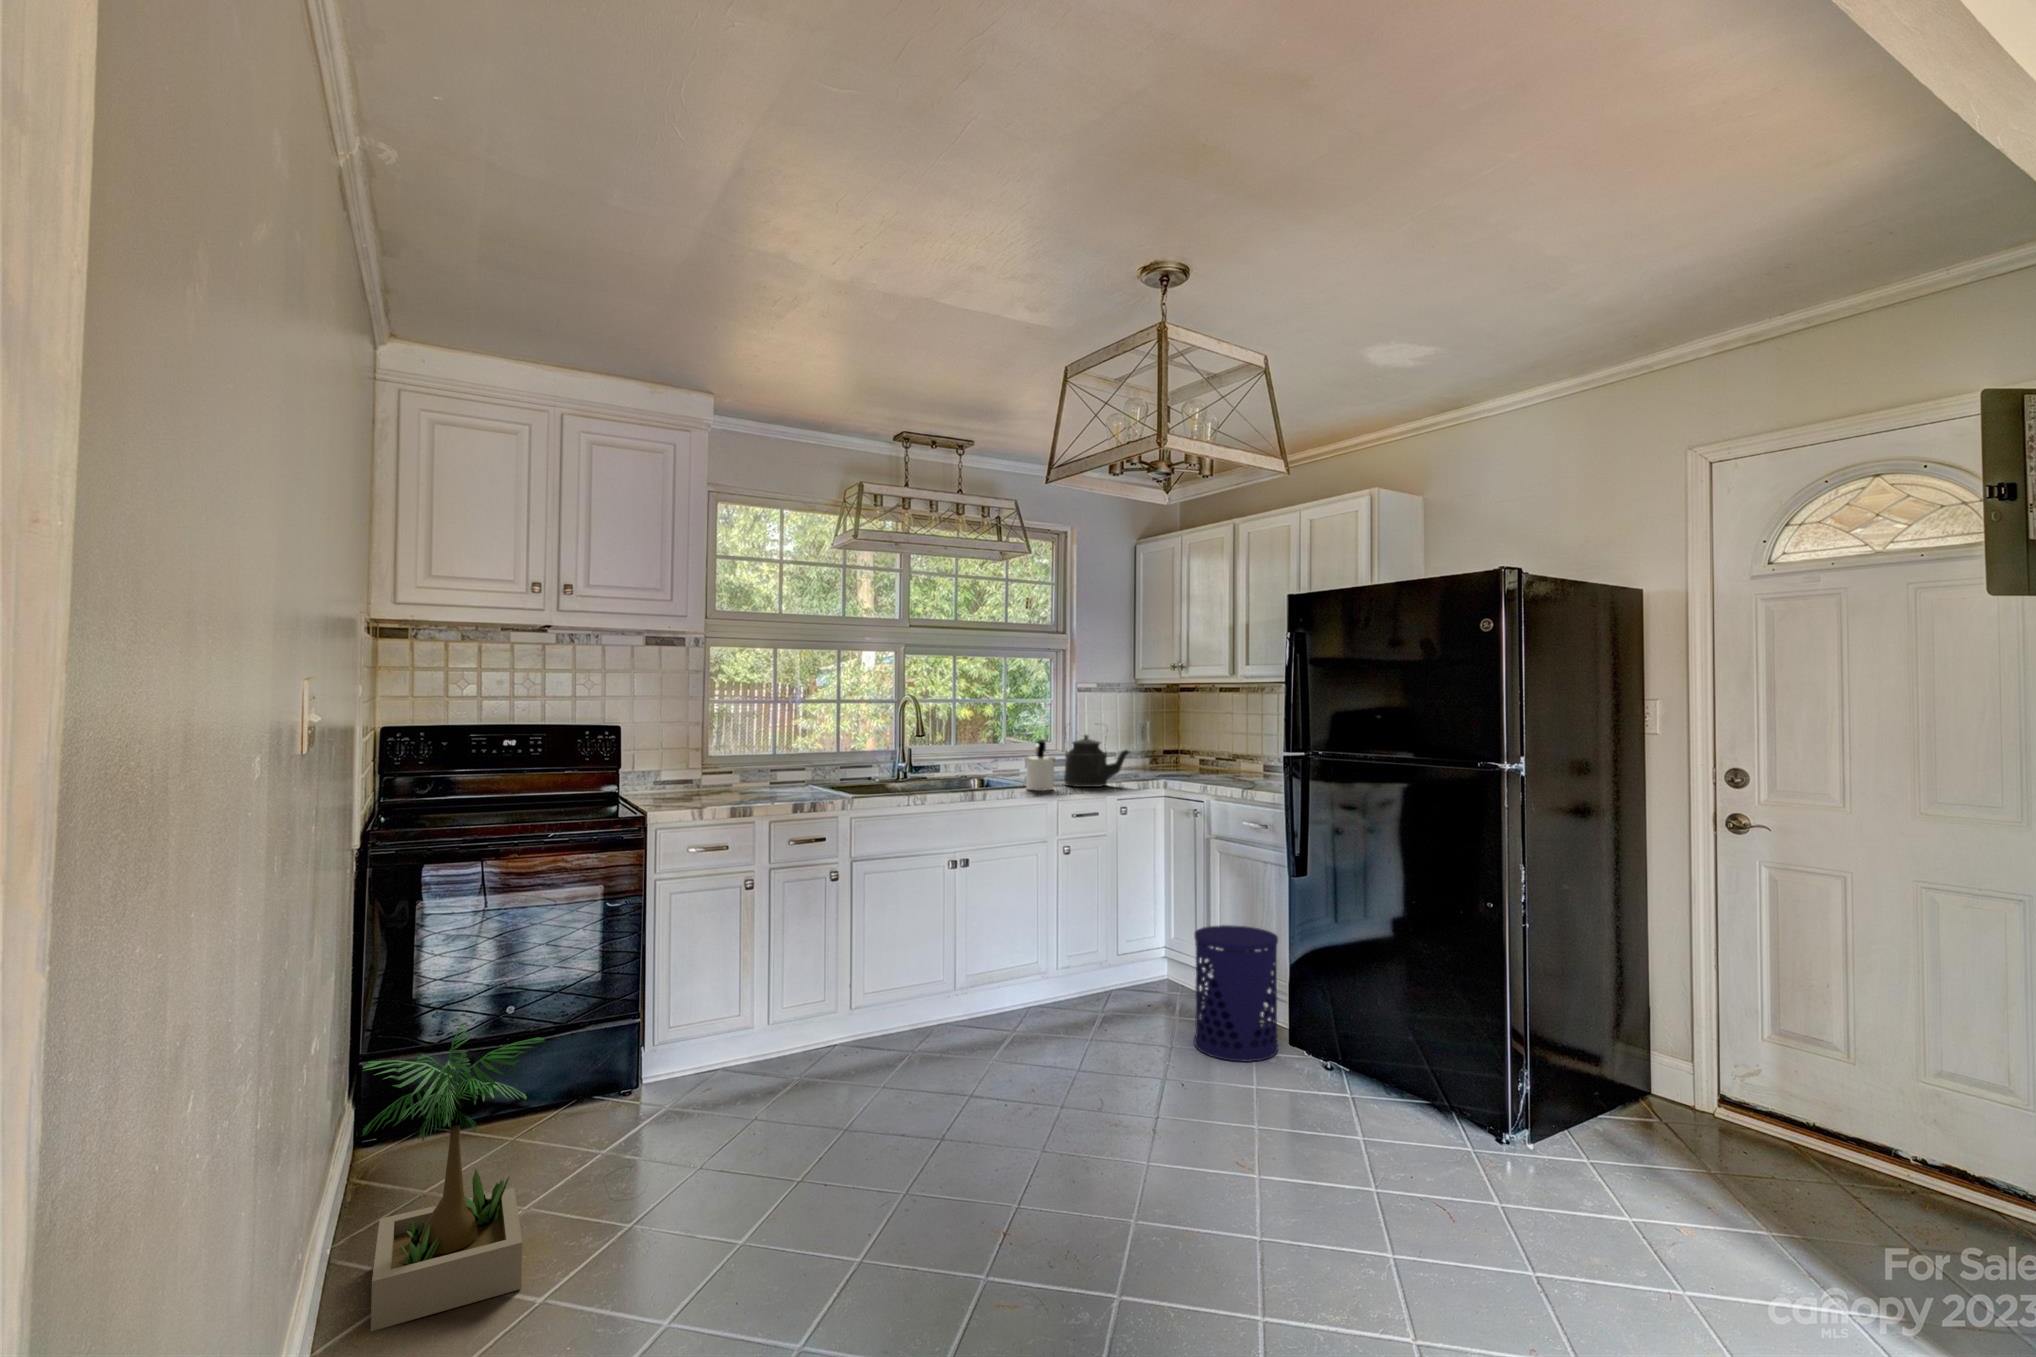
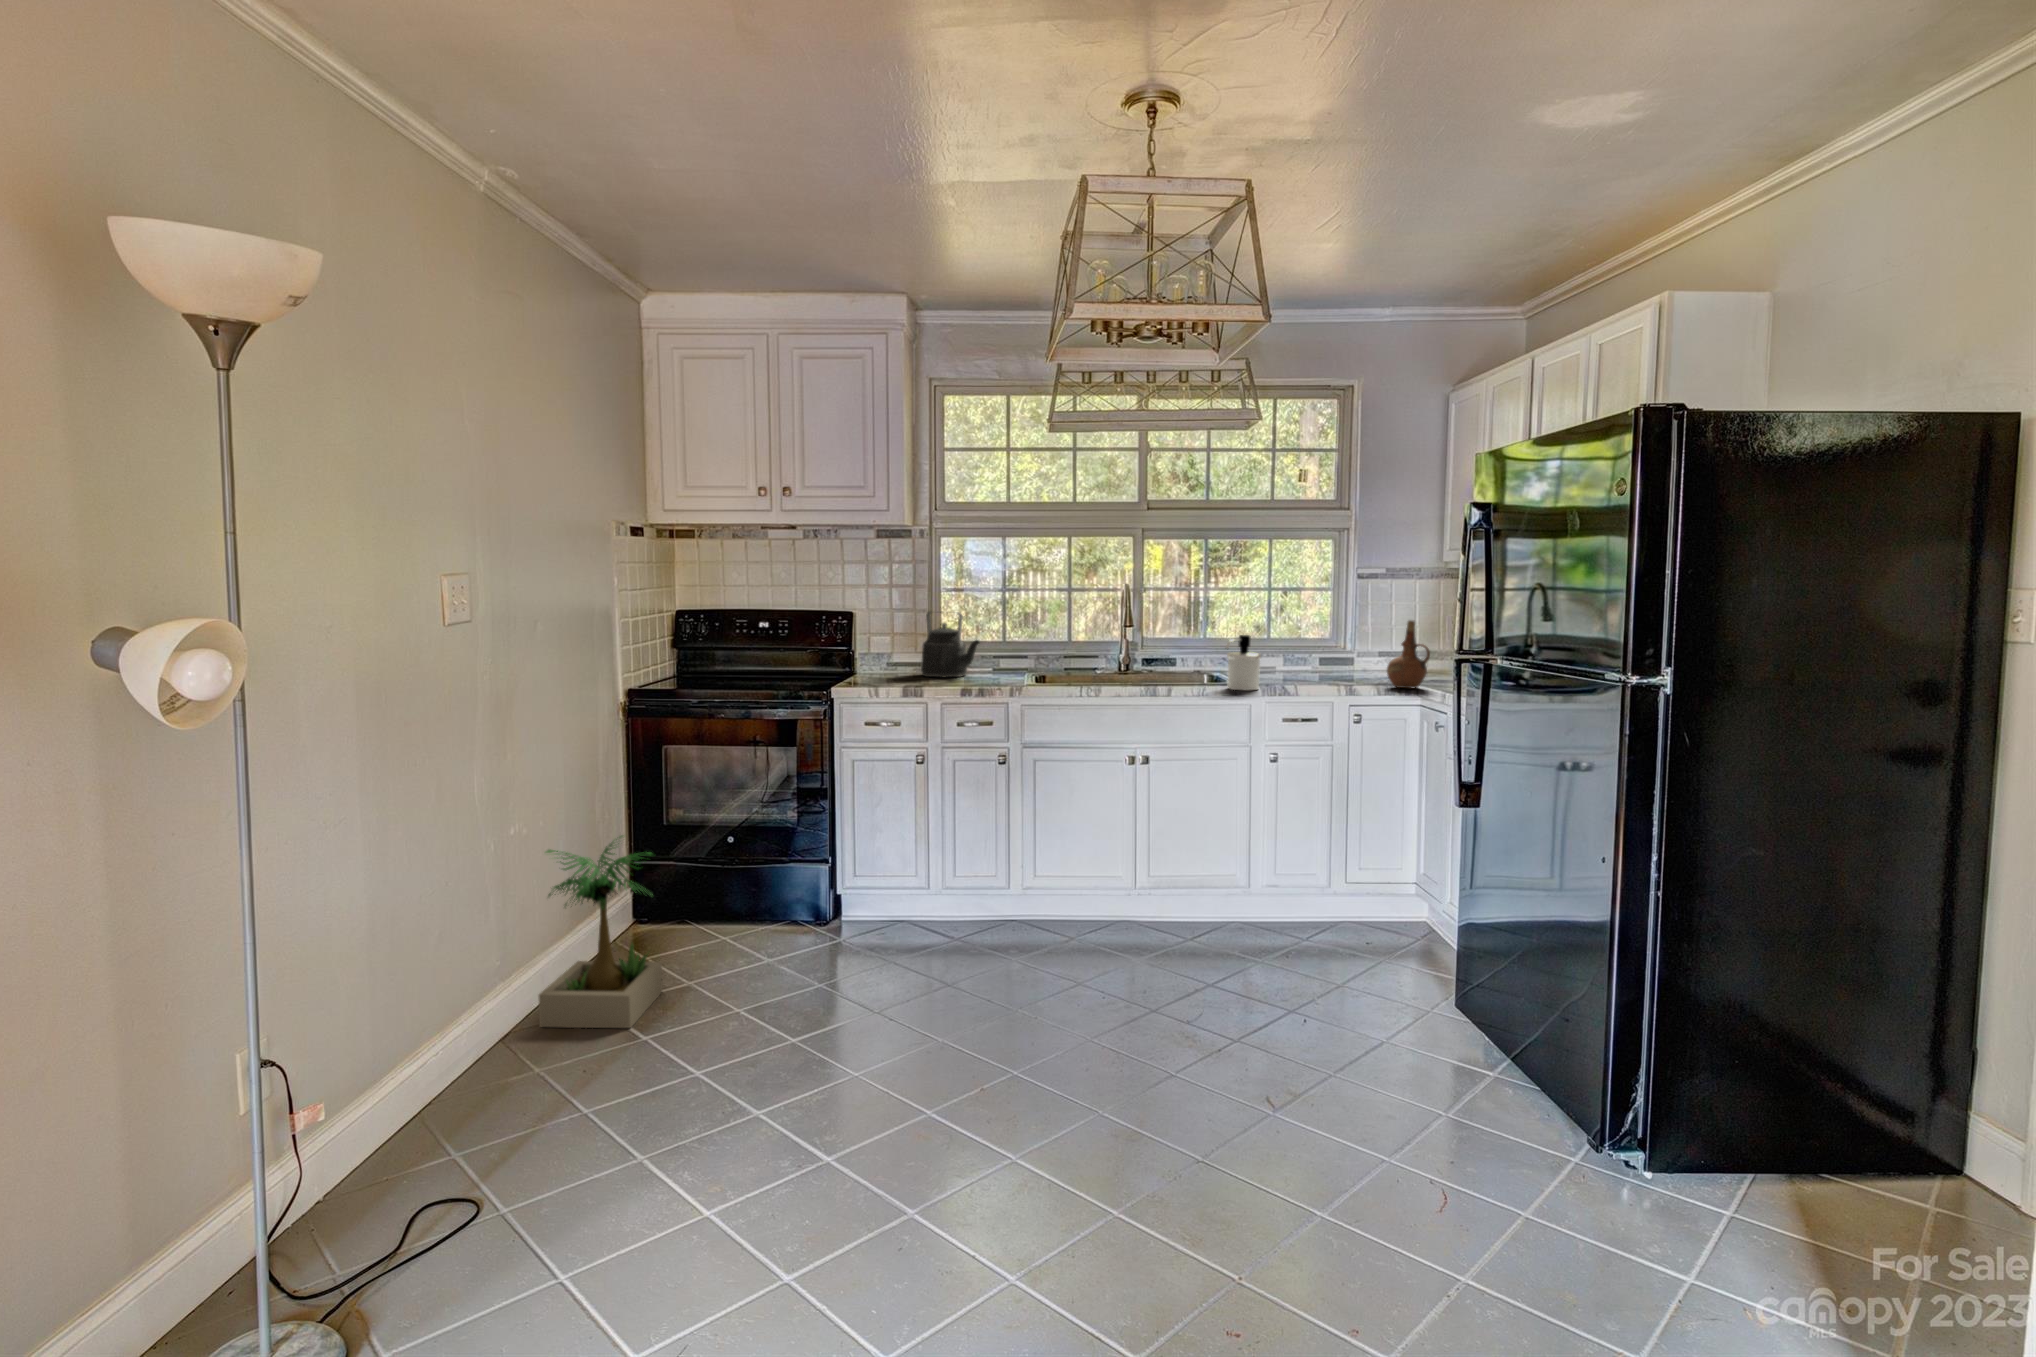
ceramic pitcher: none [1138,725,1172,782] -> present [1387,620,1430,688]
kettle: present [1064,735,1129,787] -> present [921,612,979,677]
waste bin: present [1194,925,1278,1062] -> none [1354,861,1463,1021]

